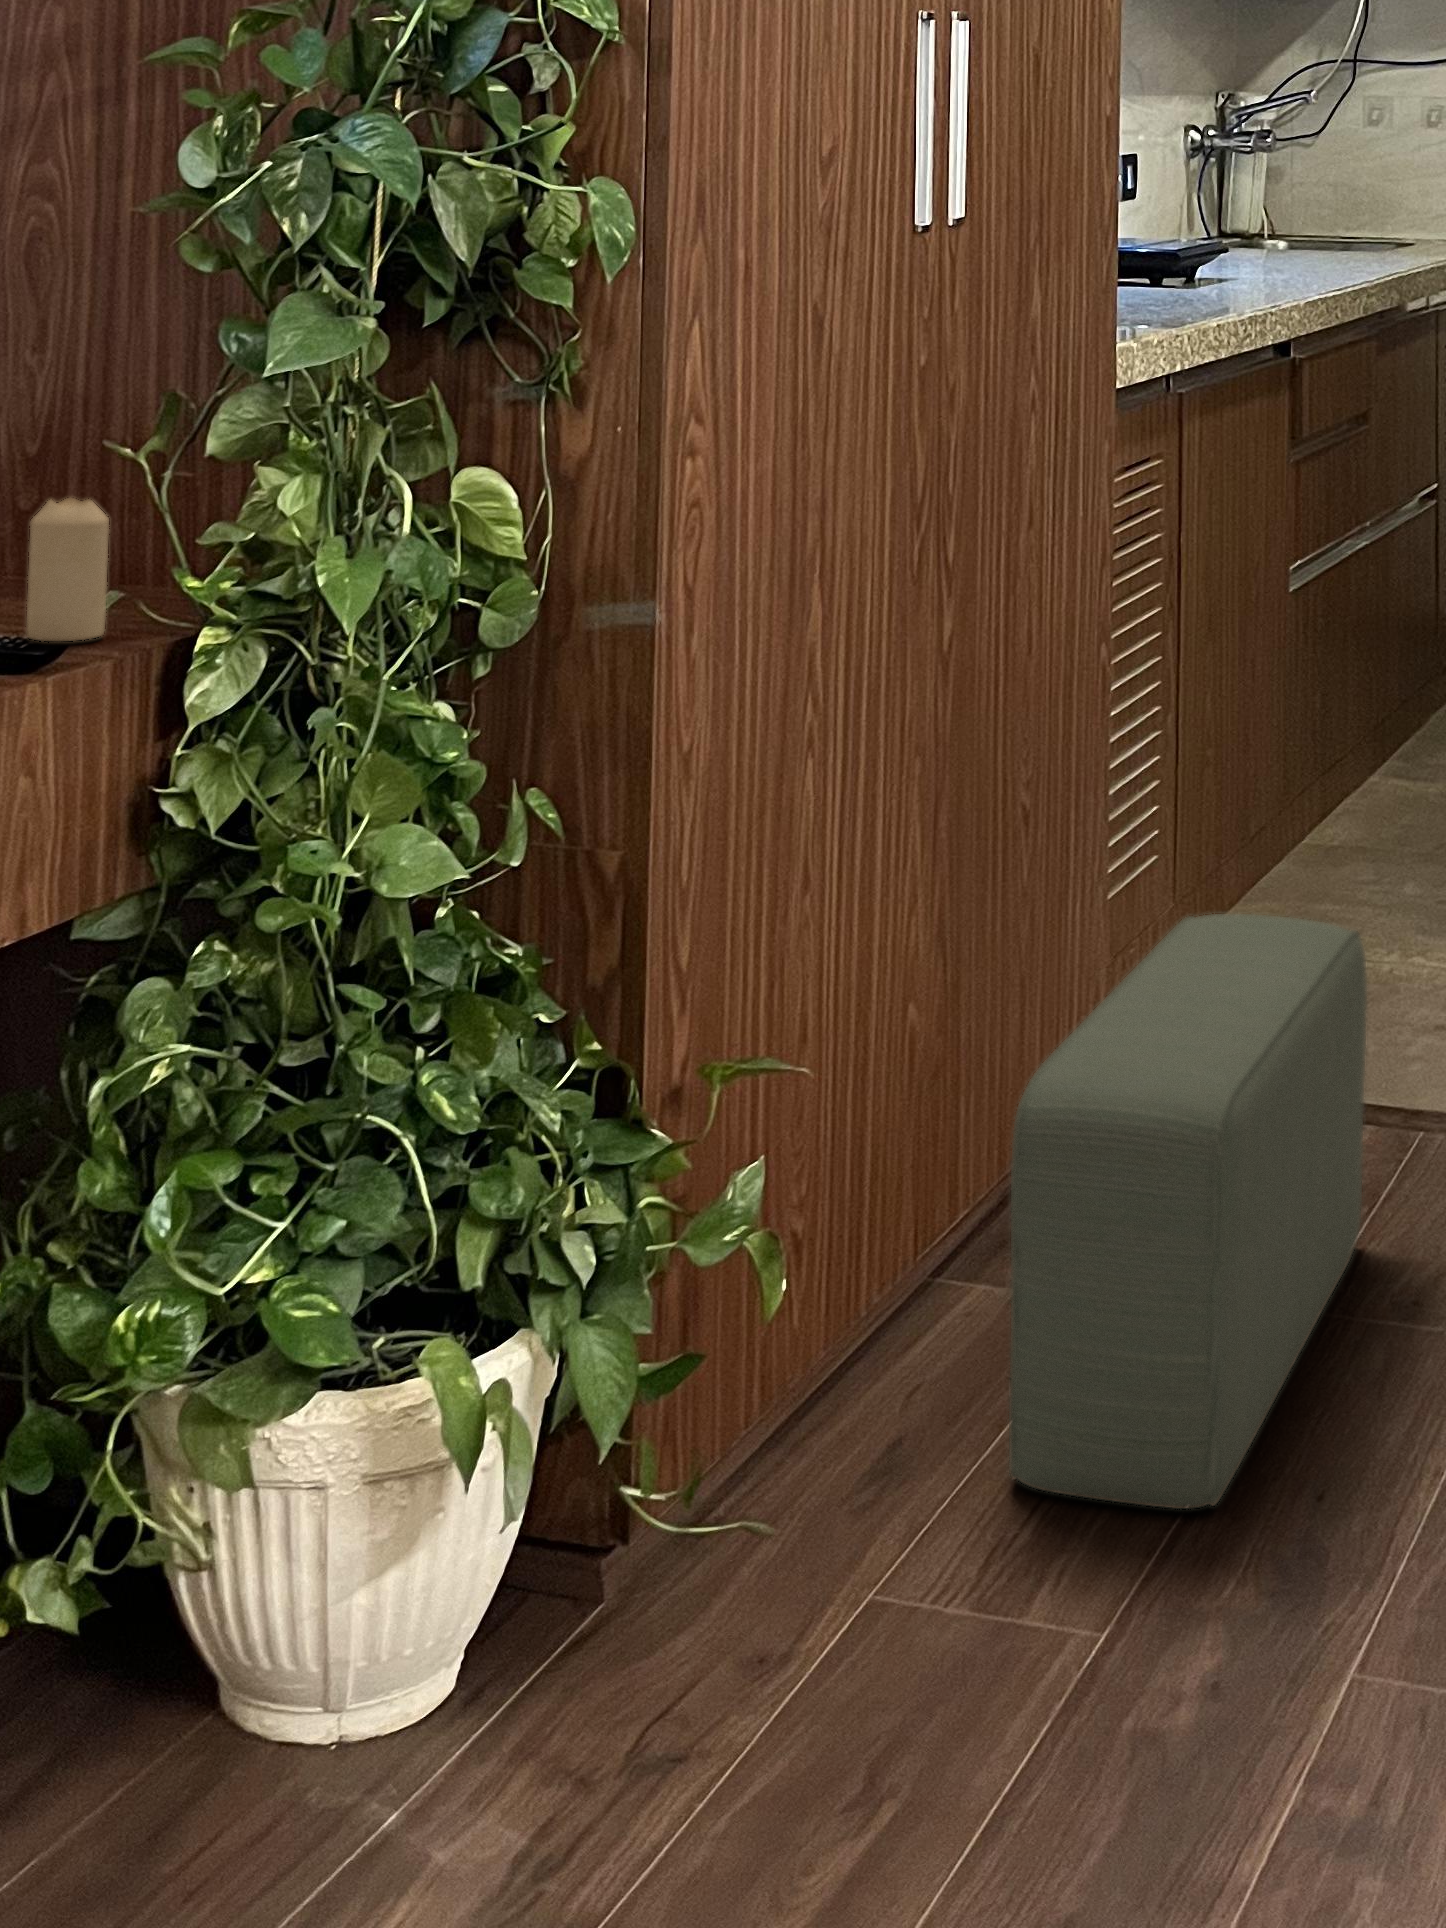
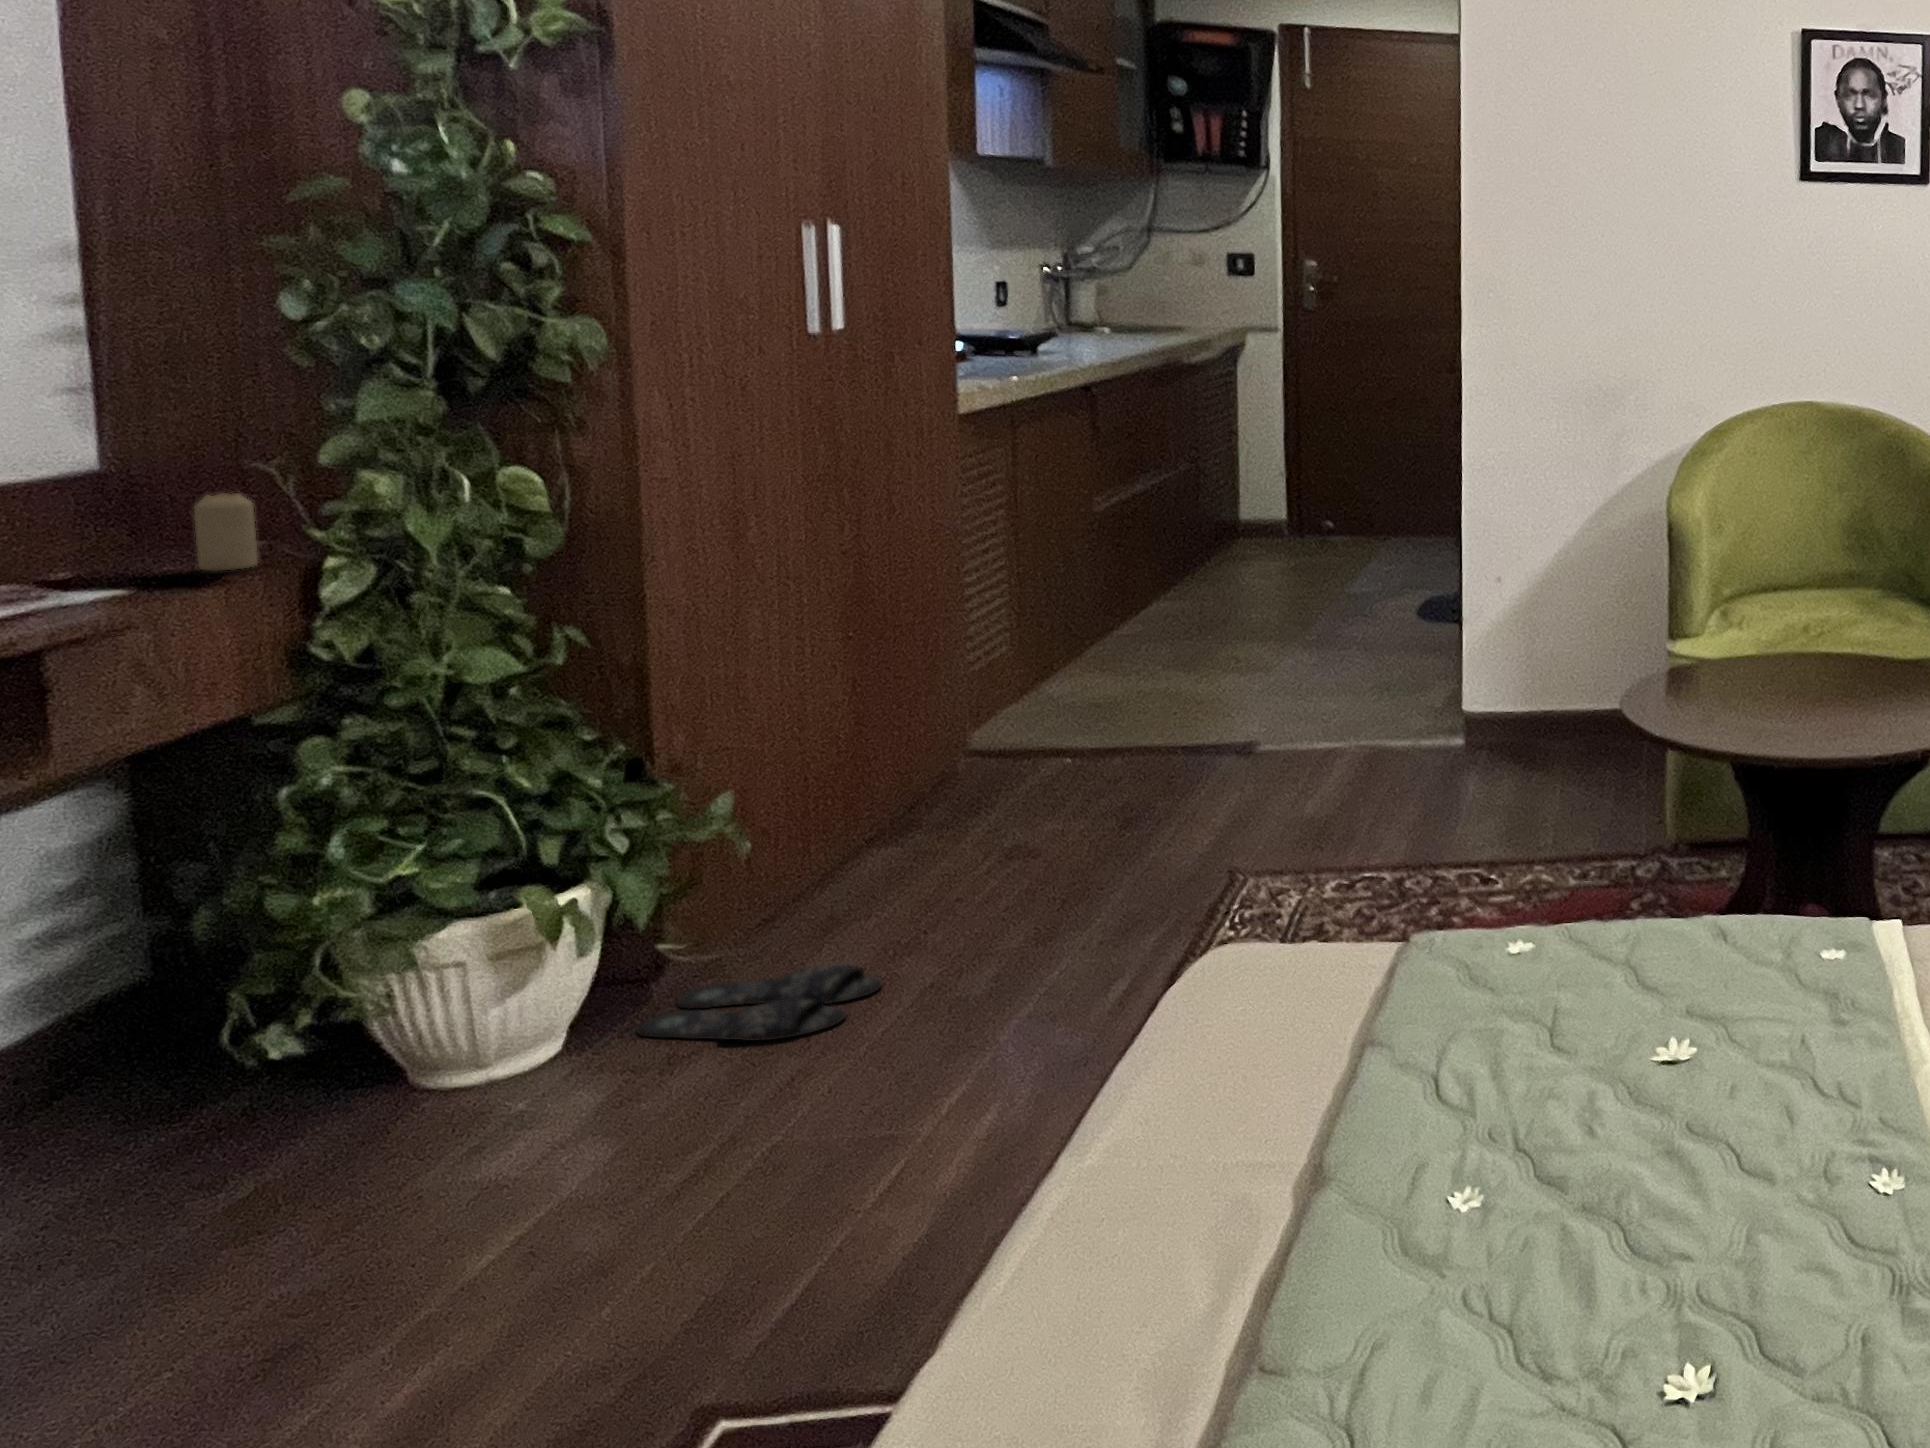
pouf: present [1009,914,1367,1509] -> none [887,664,1104,926]
slippers: none [579,1563,999,1751] -> present [637,964,881,1041]

